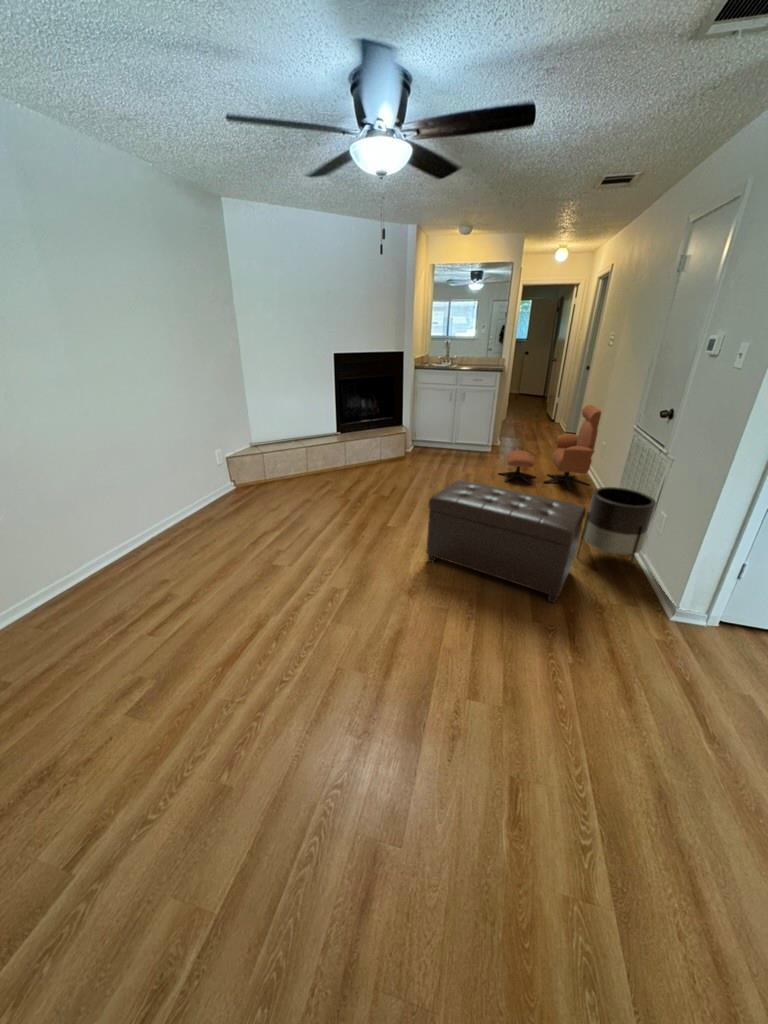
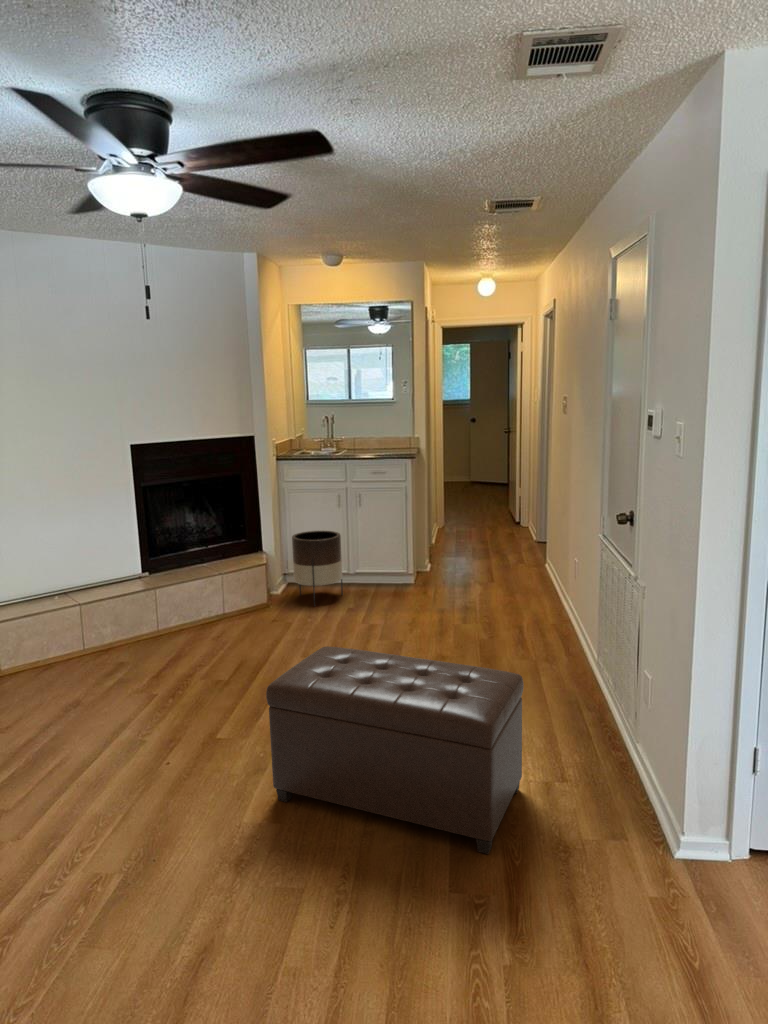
lounge chair: present [498,405,601,490] -> none [423,501,570,639]
planter: present [577,487,656,575] -> present [292,531,343,606]

